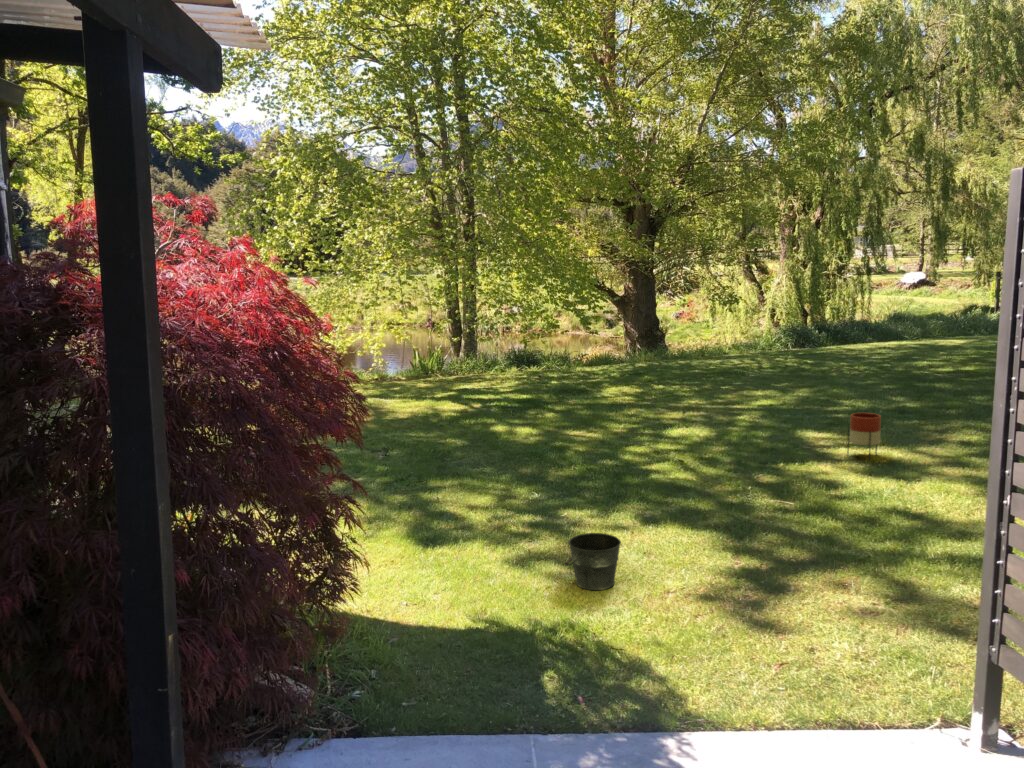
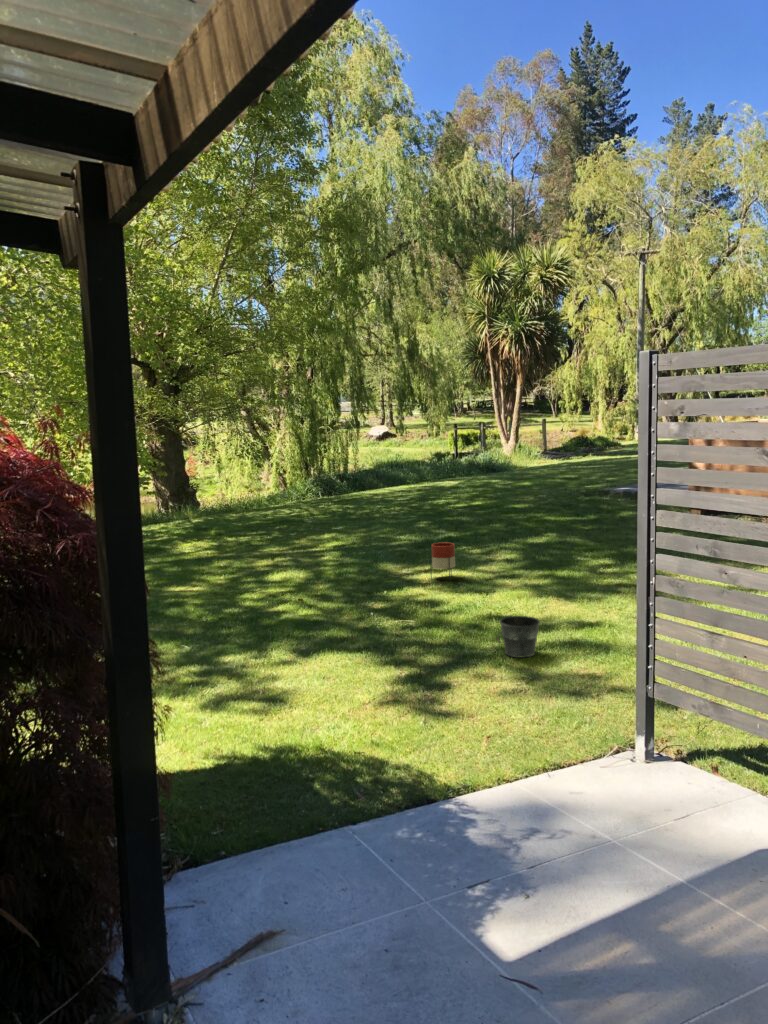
bucket: present [564,533,621,590] -> present [497,616,540,658]

